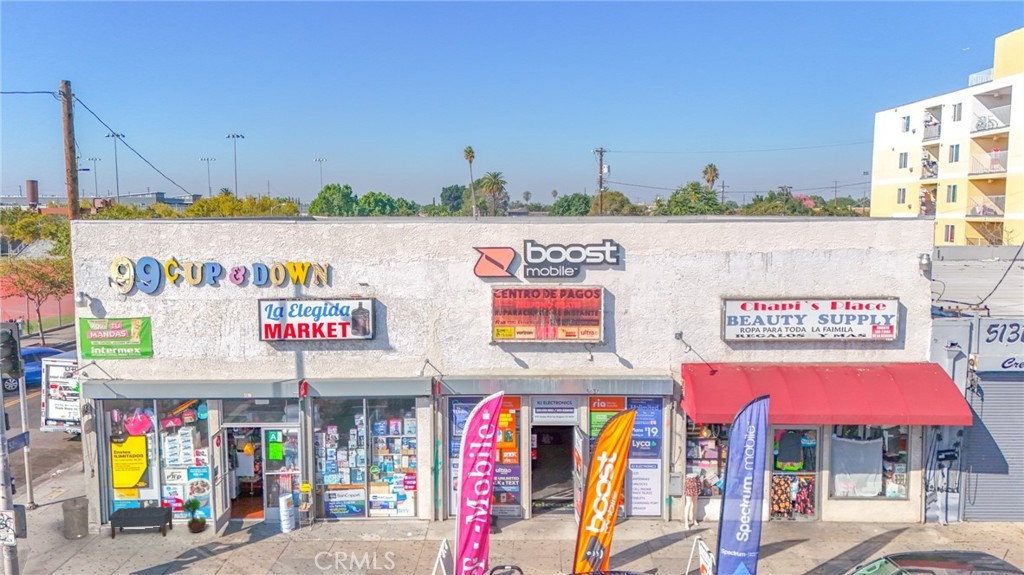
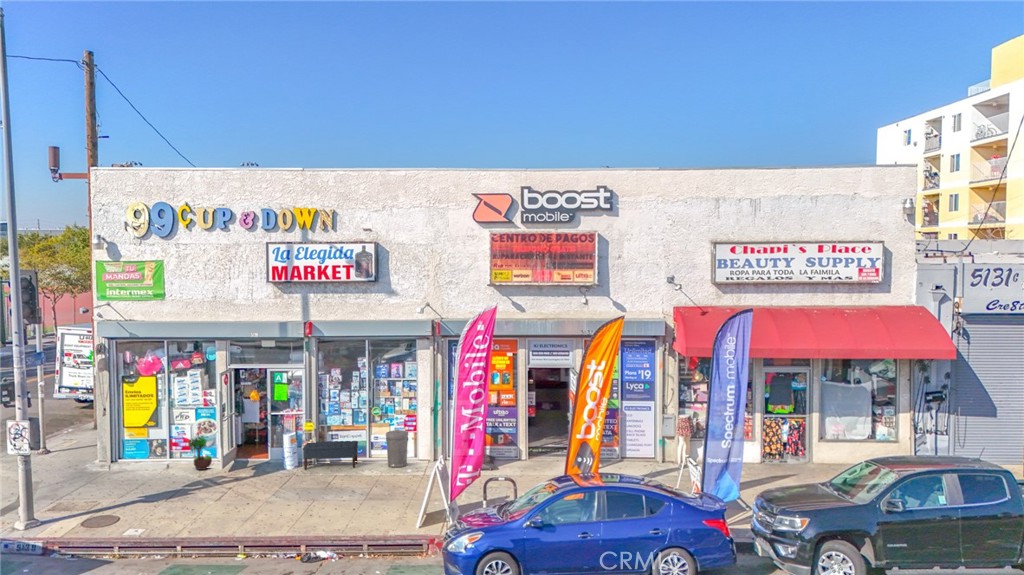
trash can: present [62,498,89,540] -> present [386,430,408,468]
bench: present [110,507,172,539] -> present [303,441,358,470]

